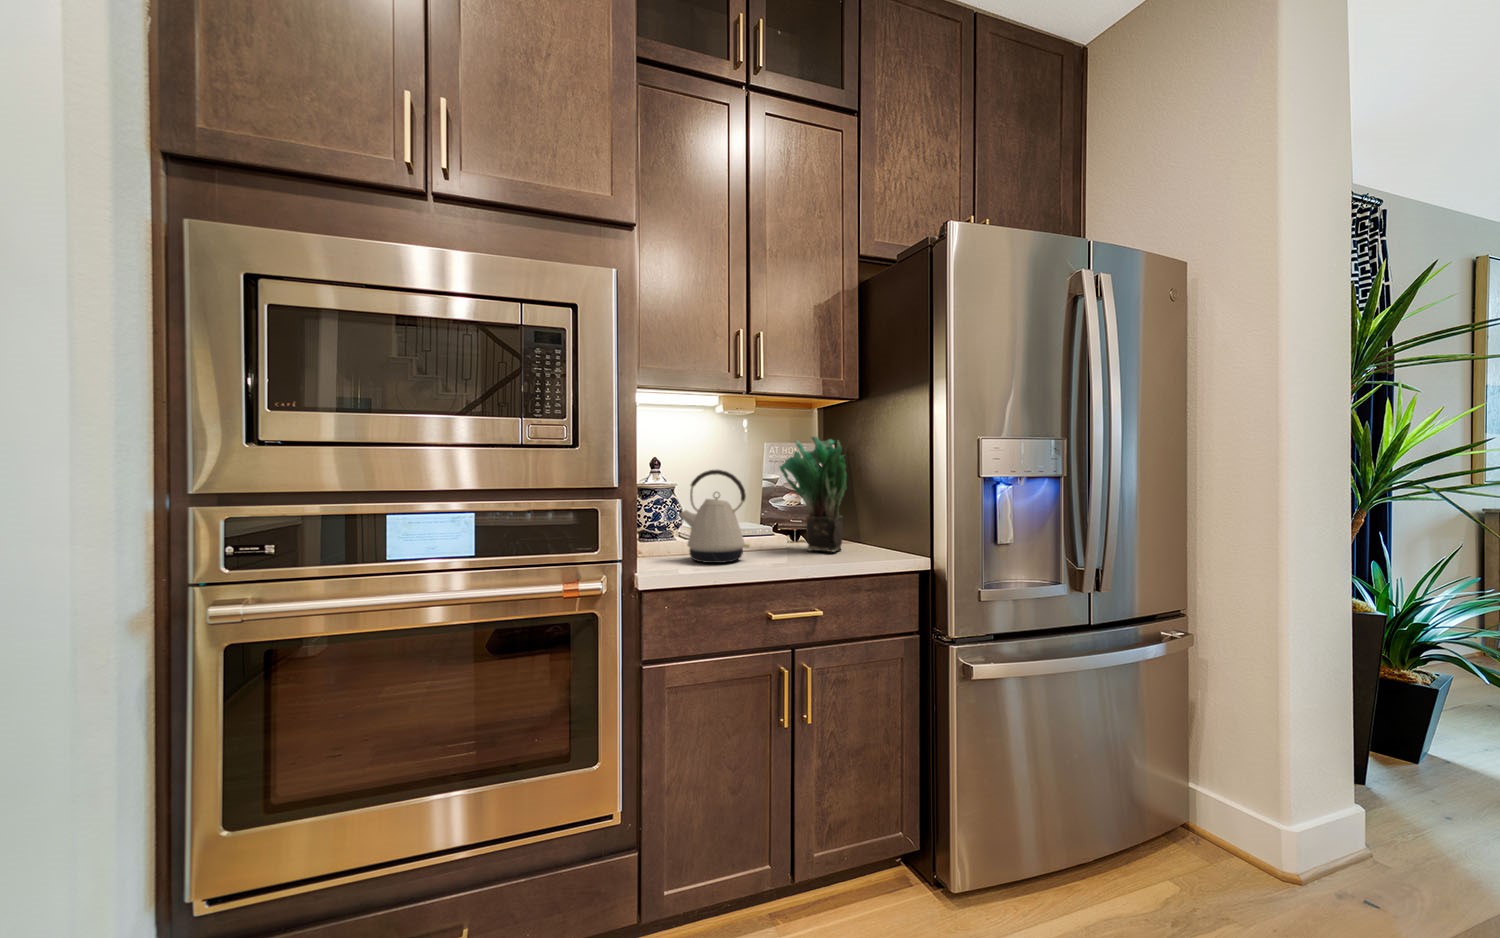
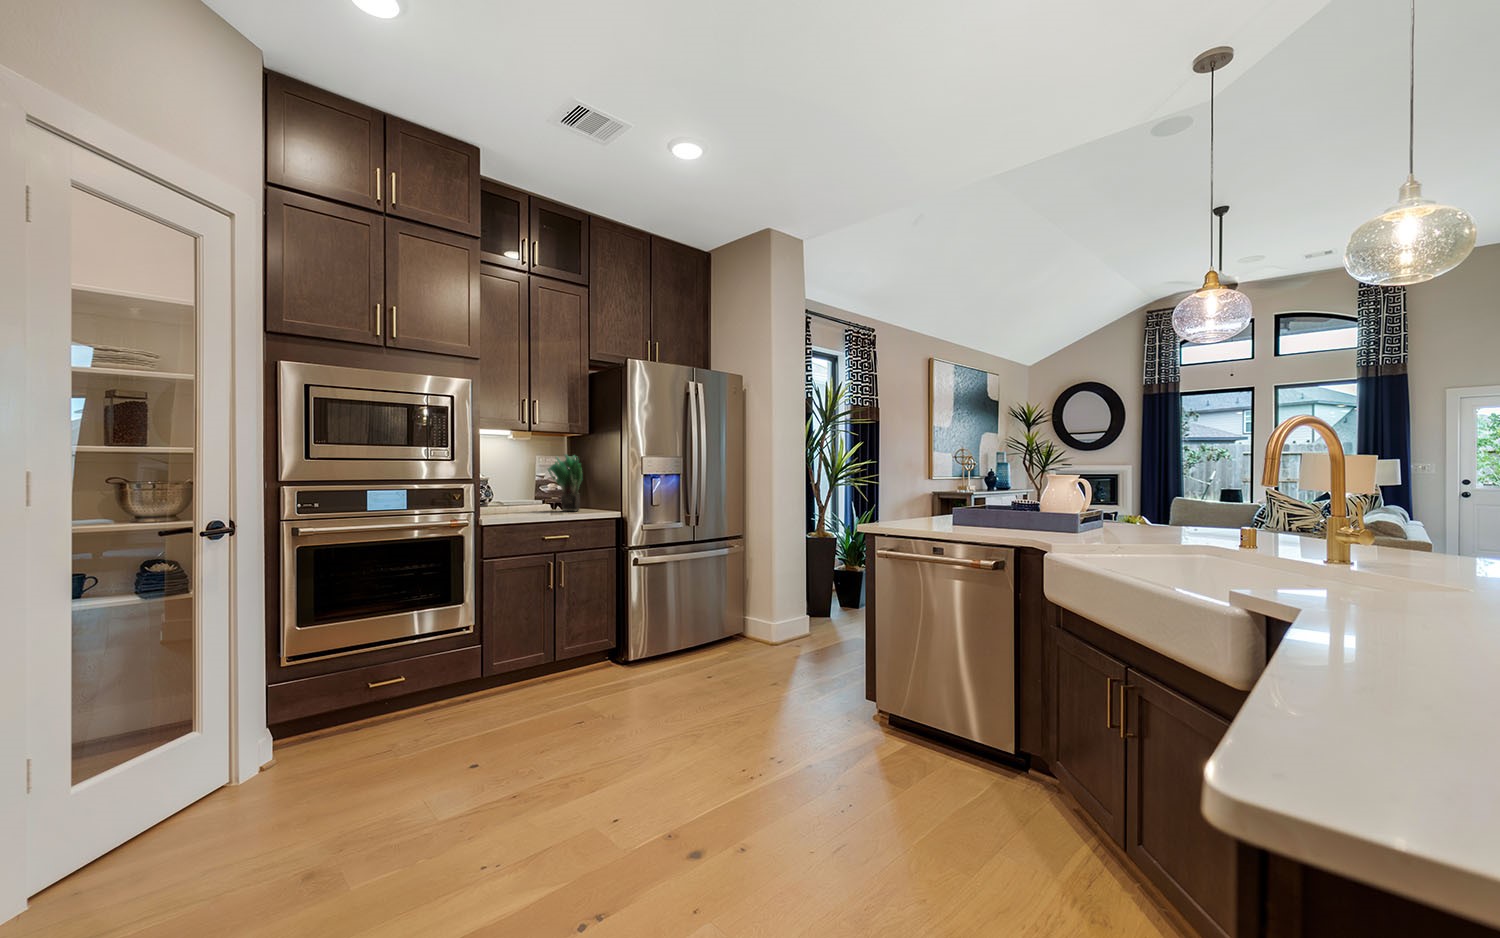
kettle: present [679,470,750,563] -> none [495,471,533,515]

